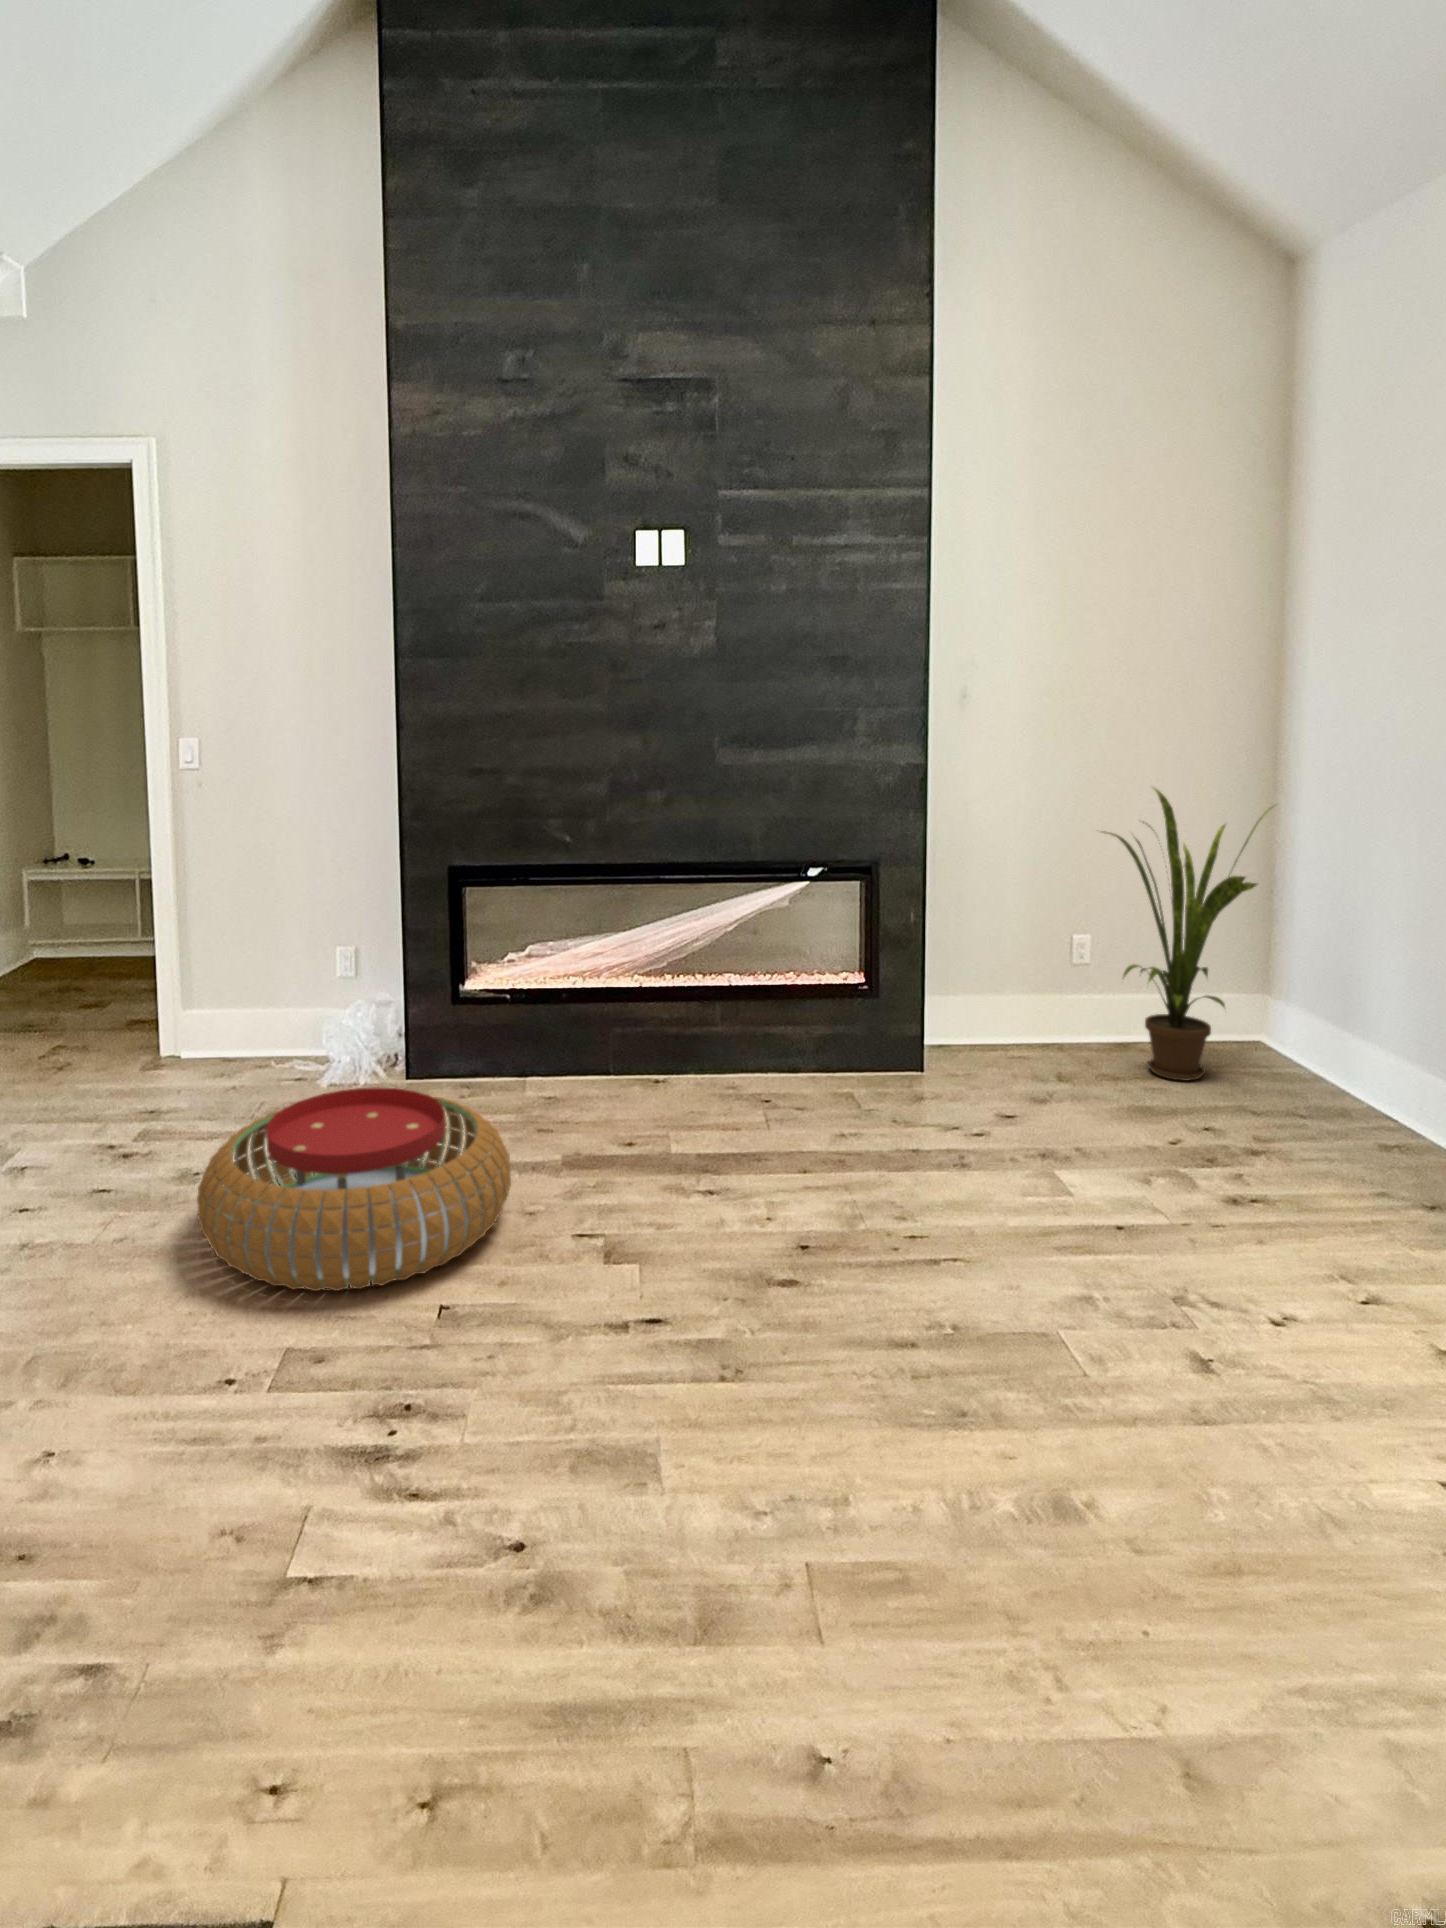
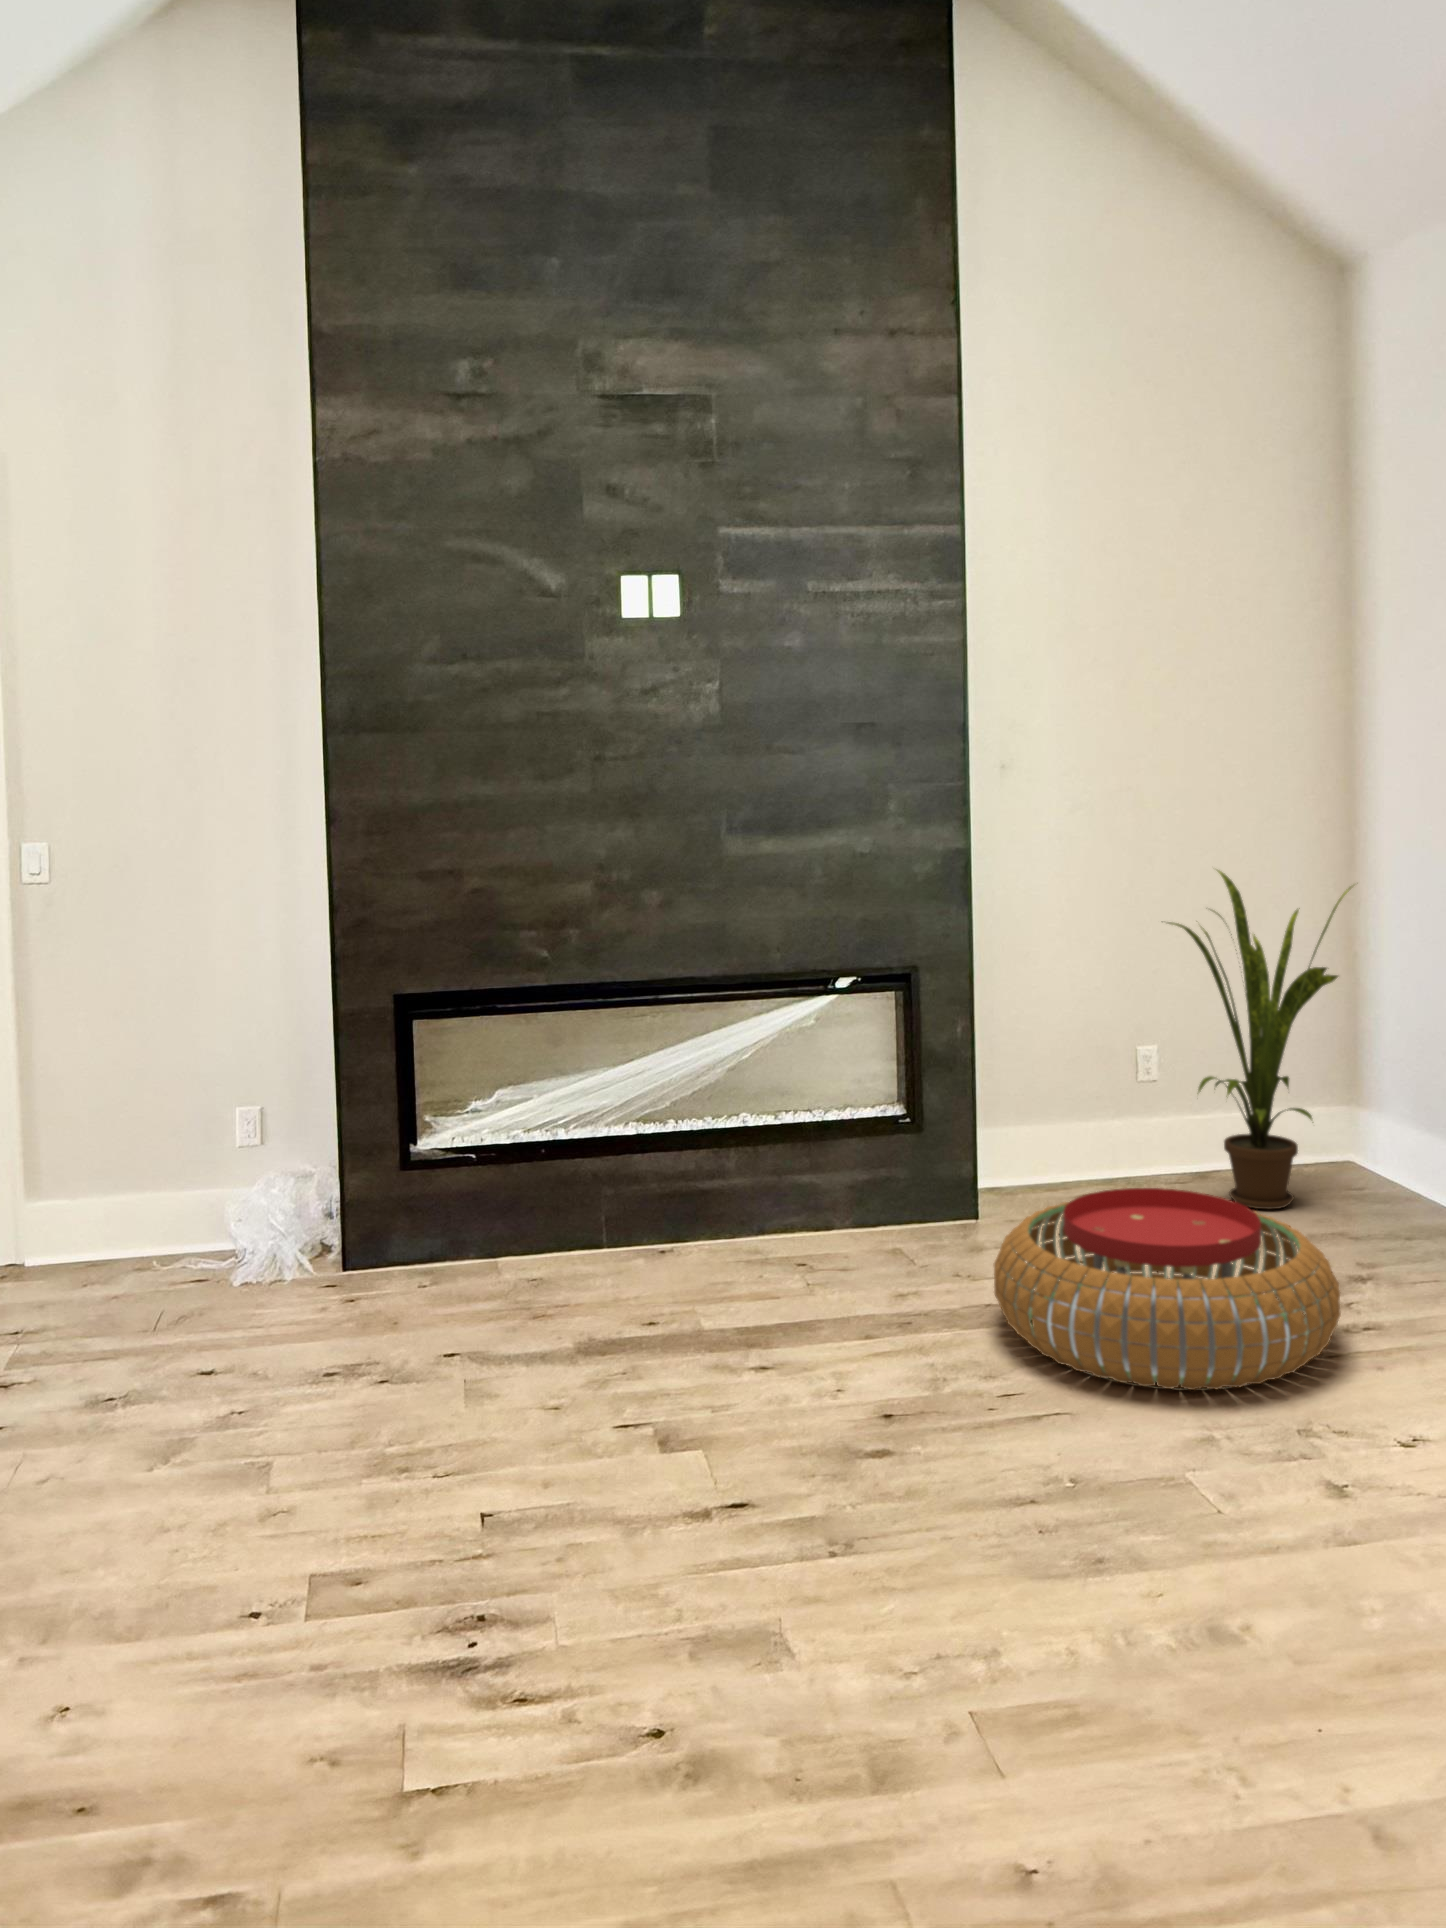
pouf: present [197,1088,511,1291] -> present [994,1188,1341,1390]

